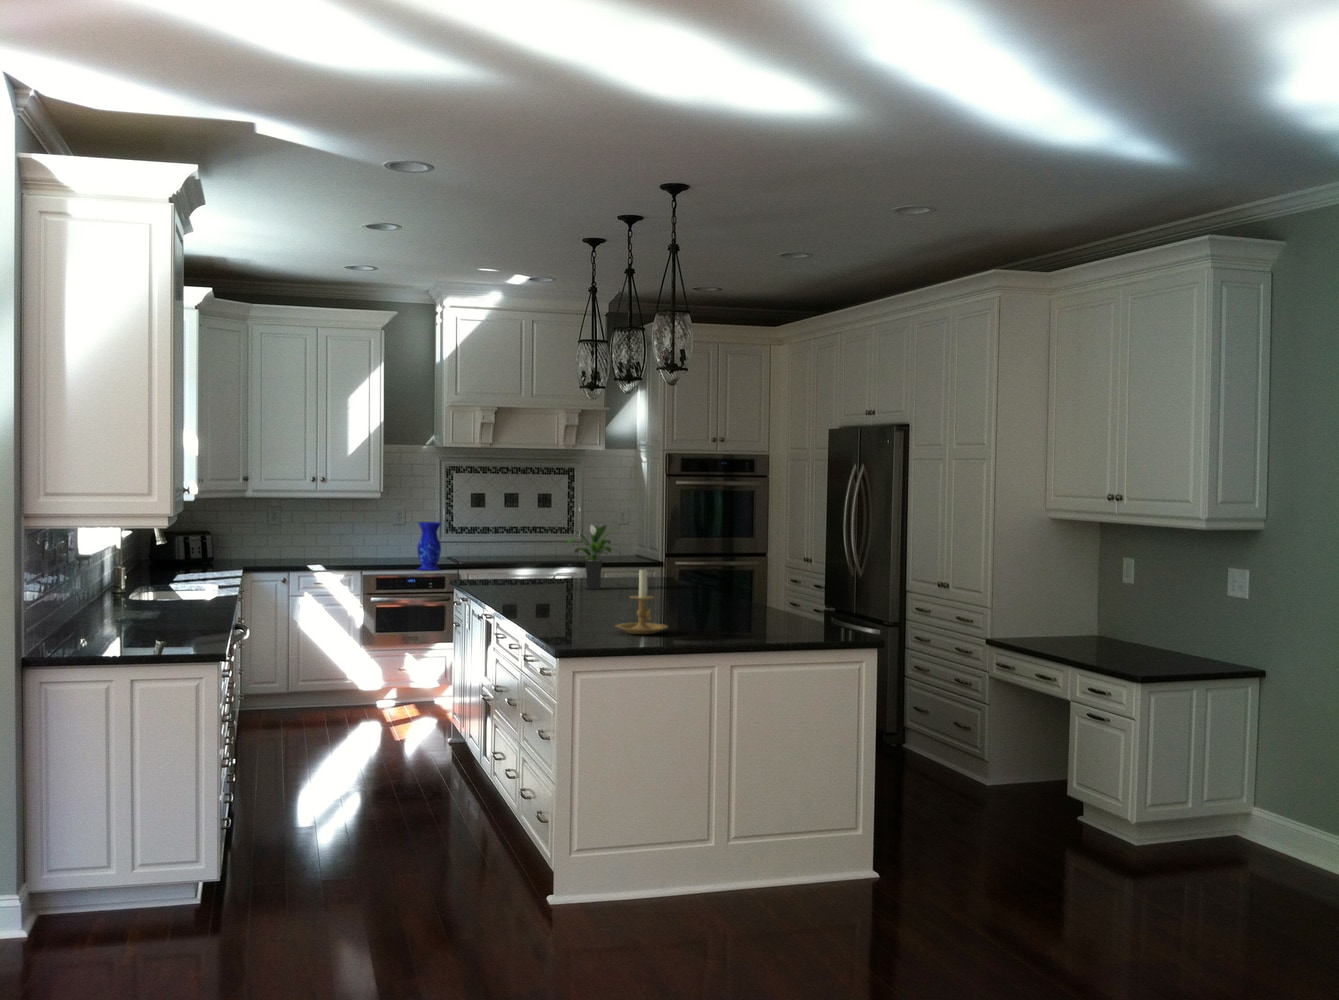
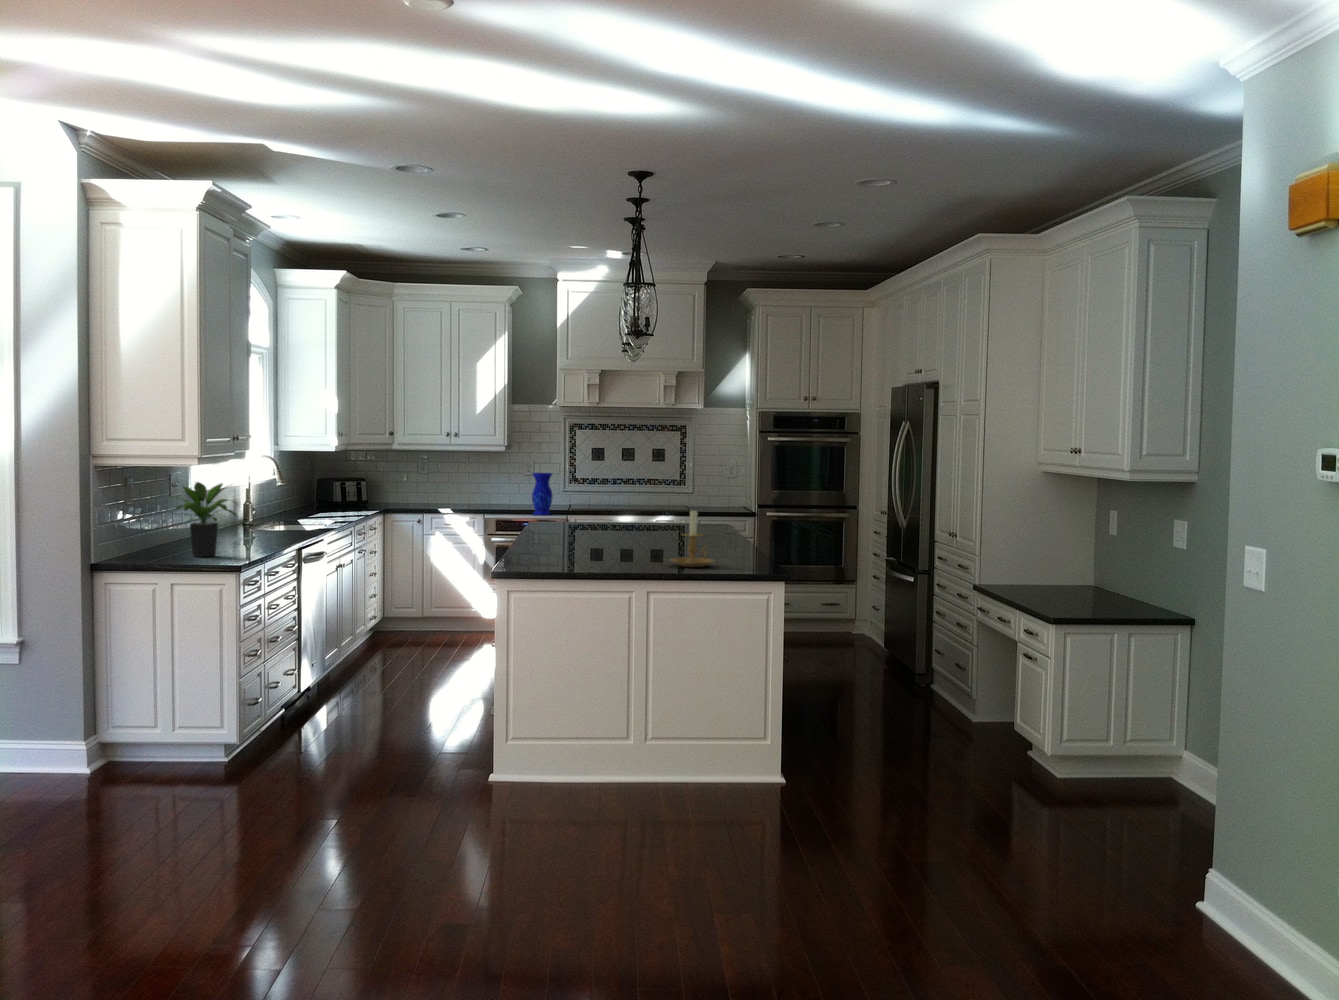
potted plant: present [566,525,613,589] -> present [176,482,236,557]
candle holder: present [616,569,668,634] -> present [670,510,715,567]

